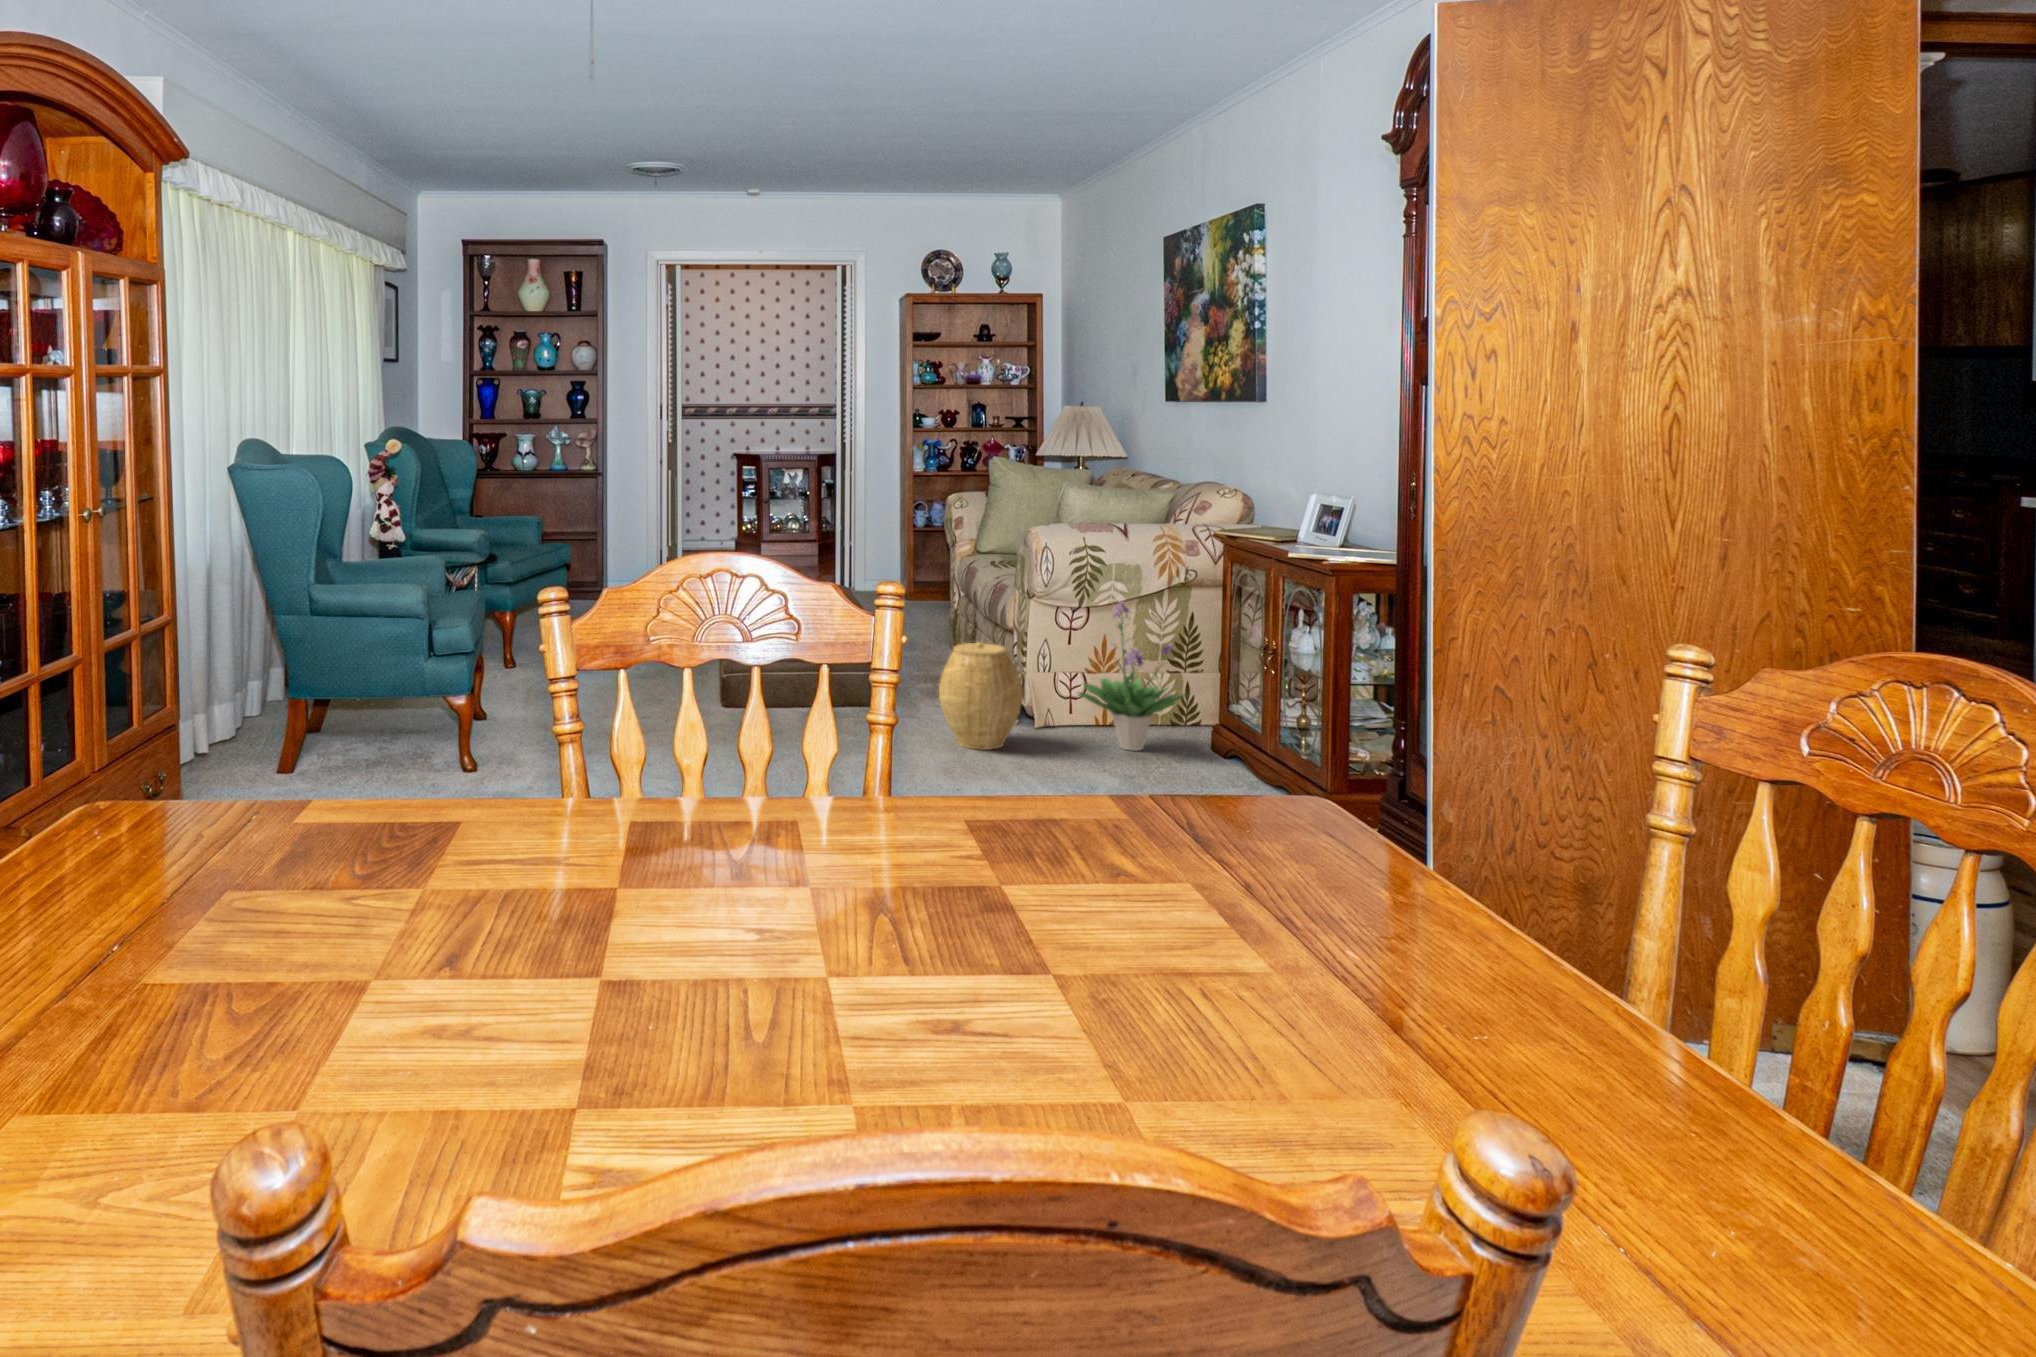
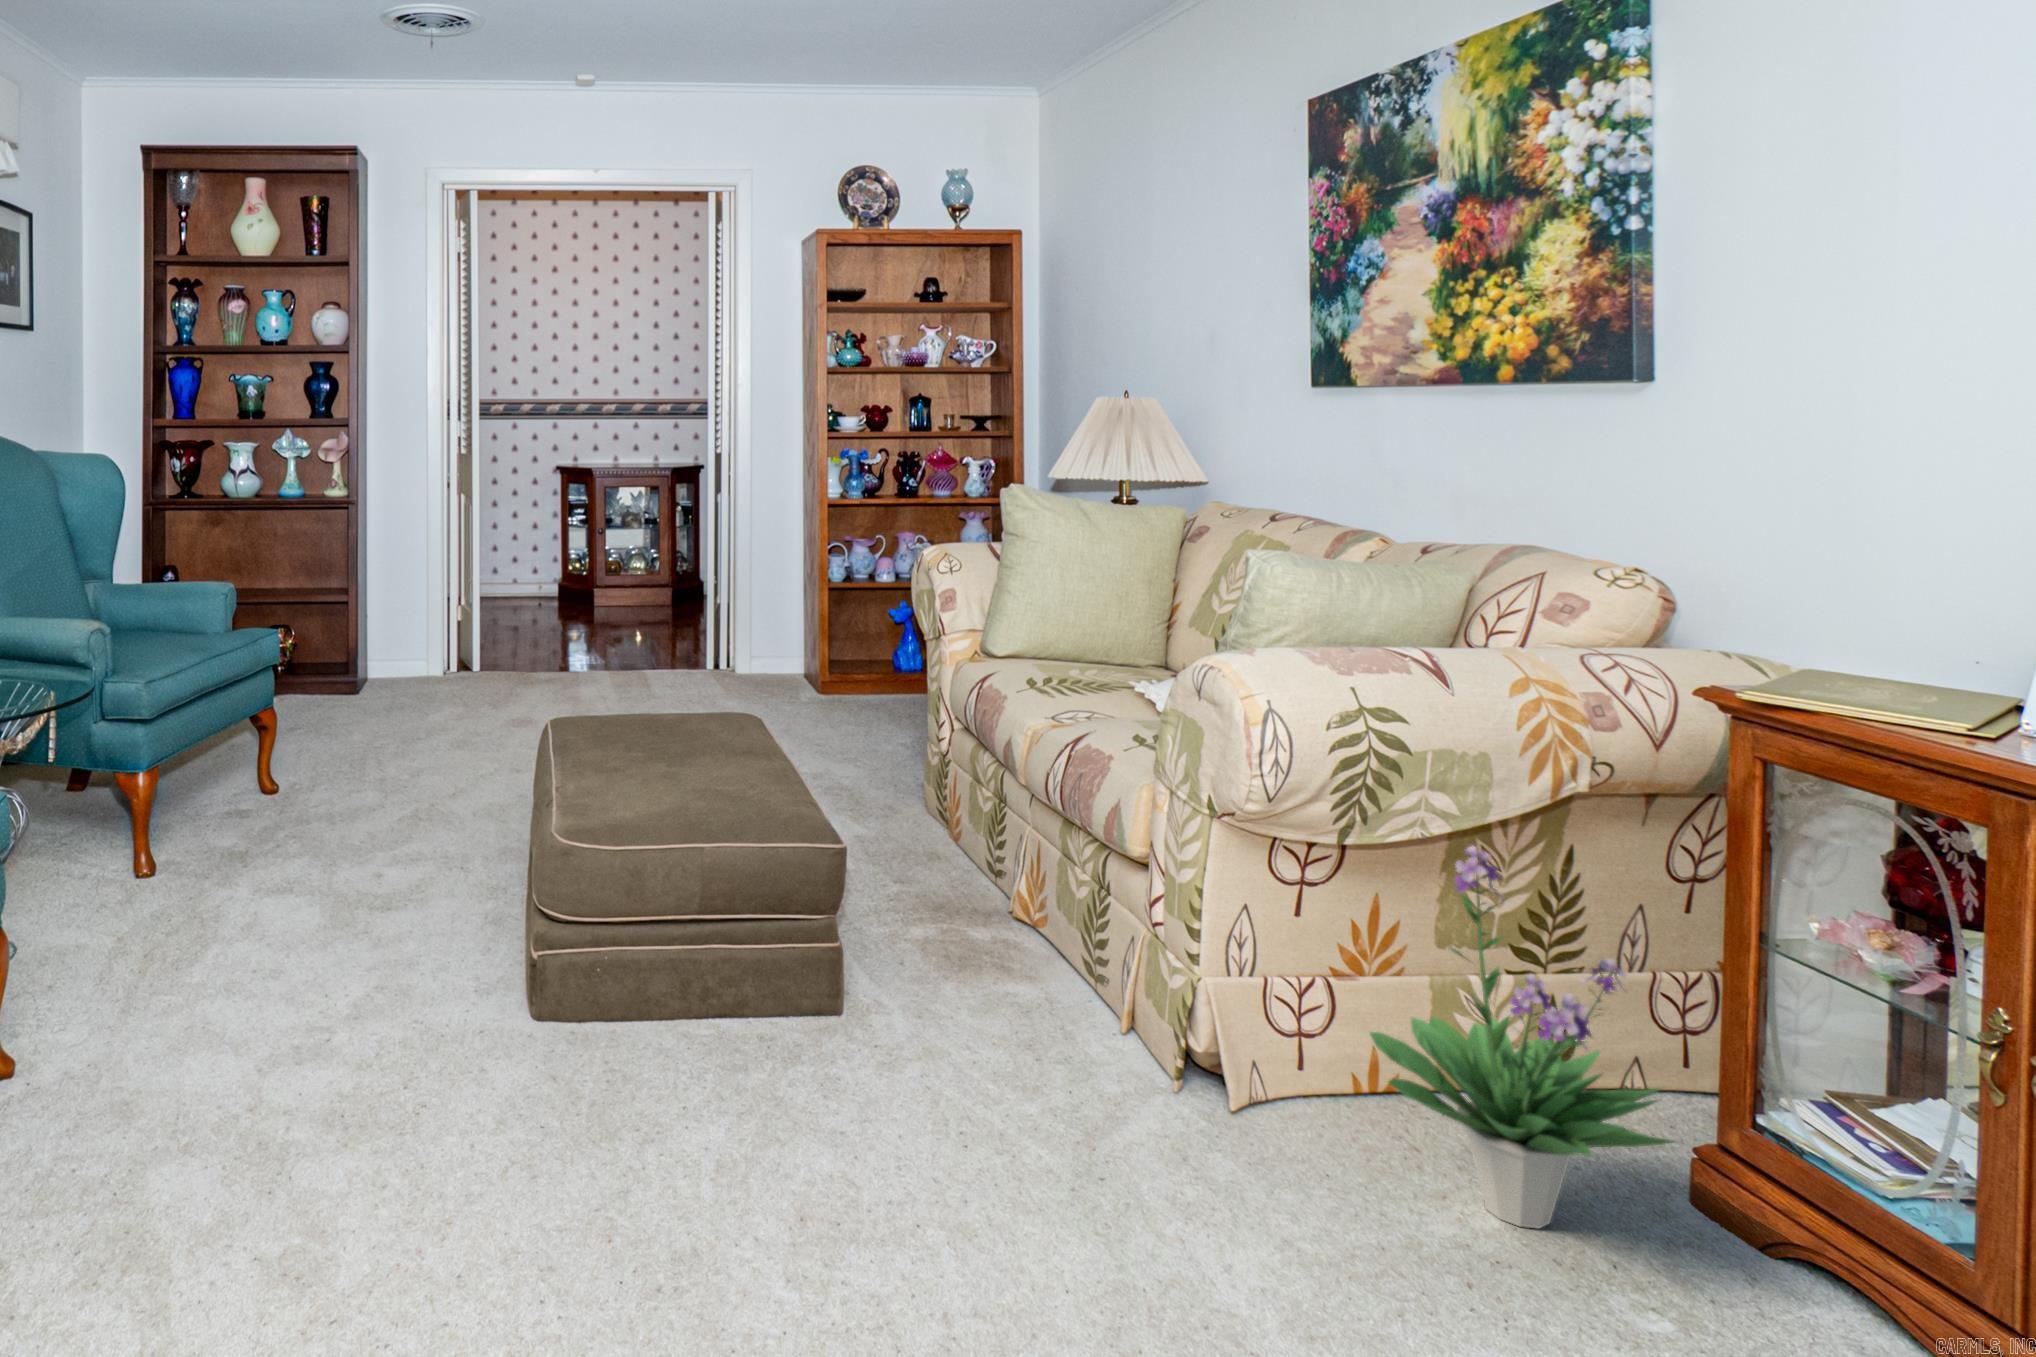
woven basket: present [939,642,1022,750] -> none [1049,948,1264,1240]

